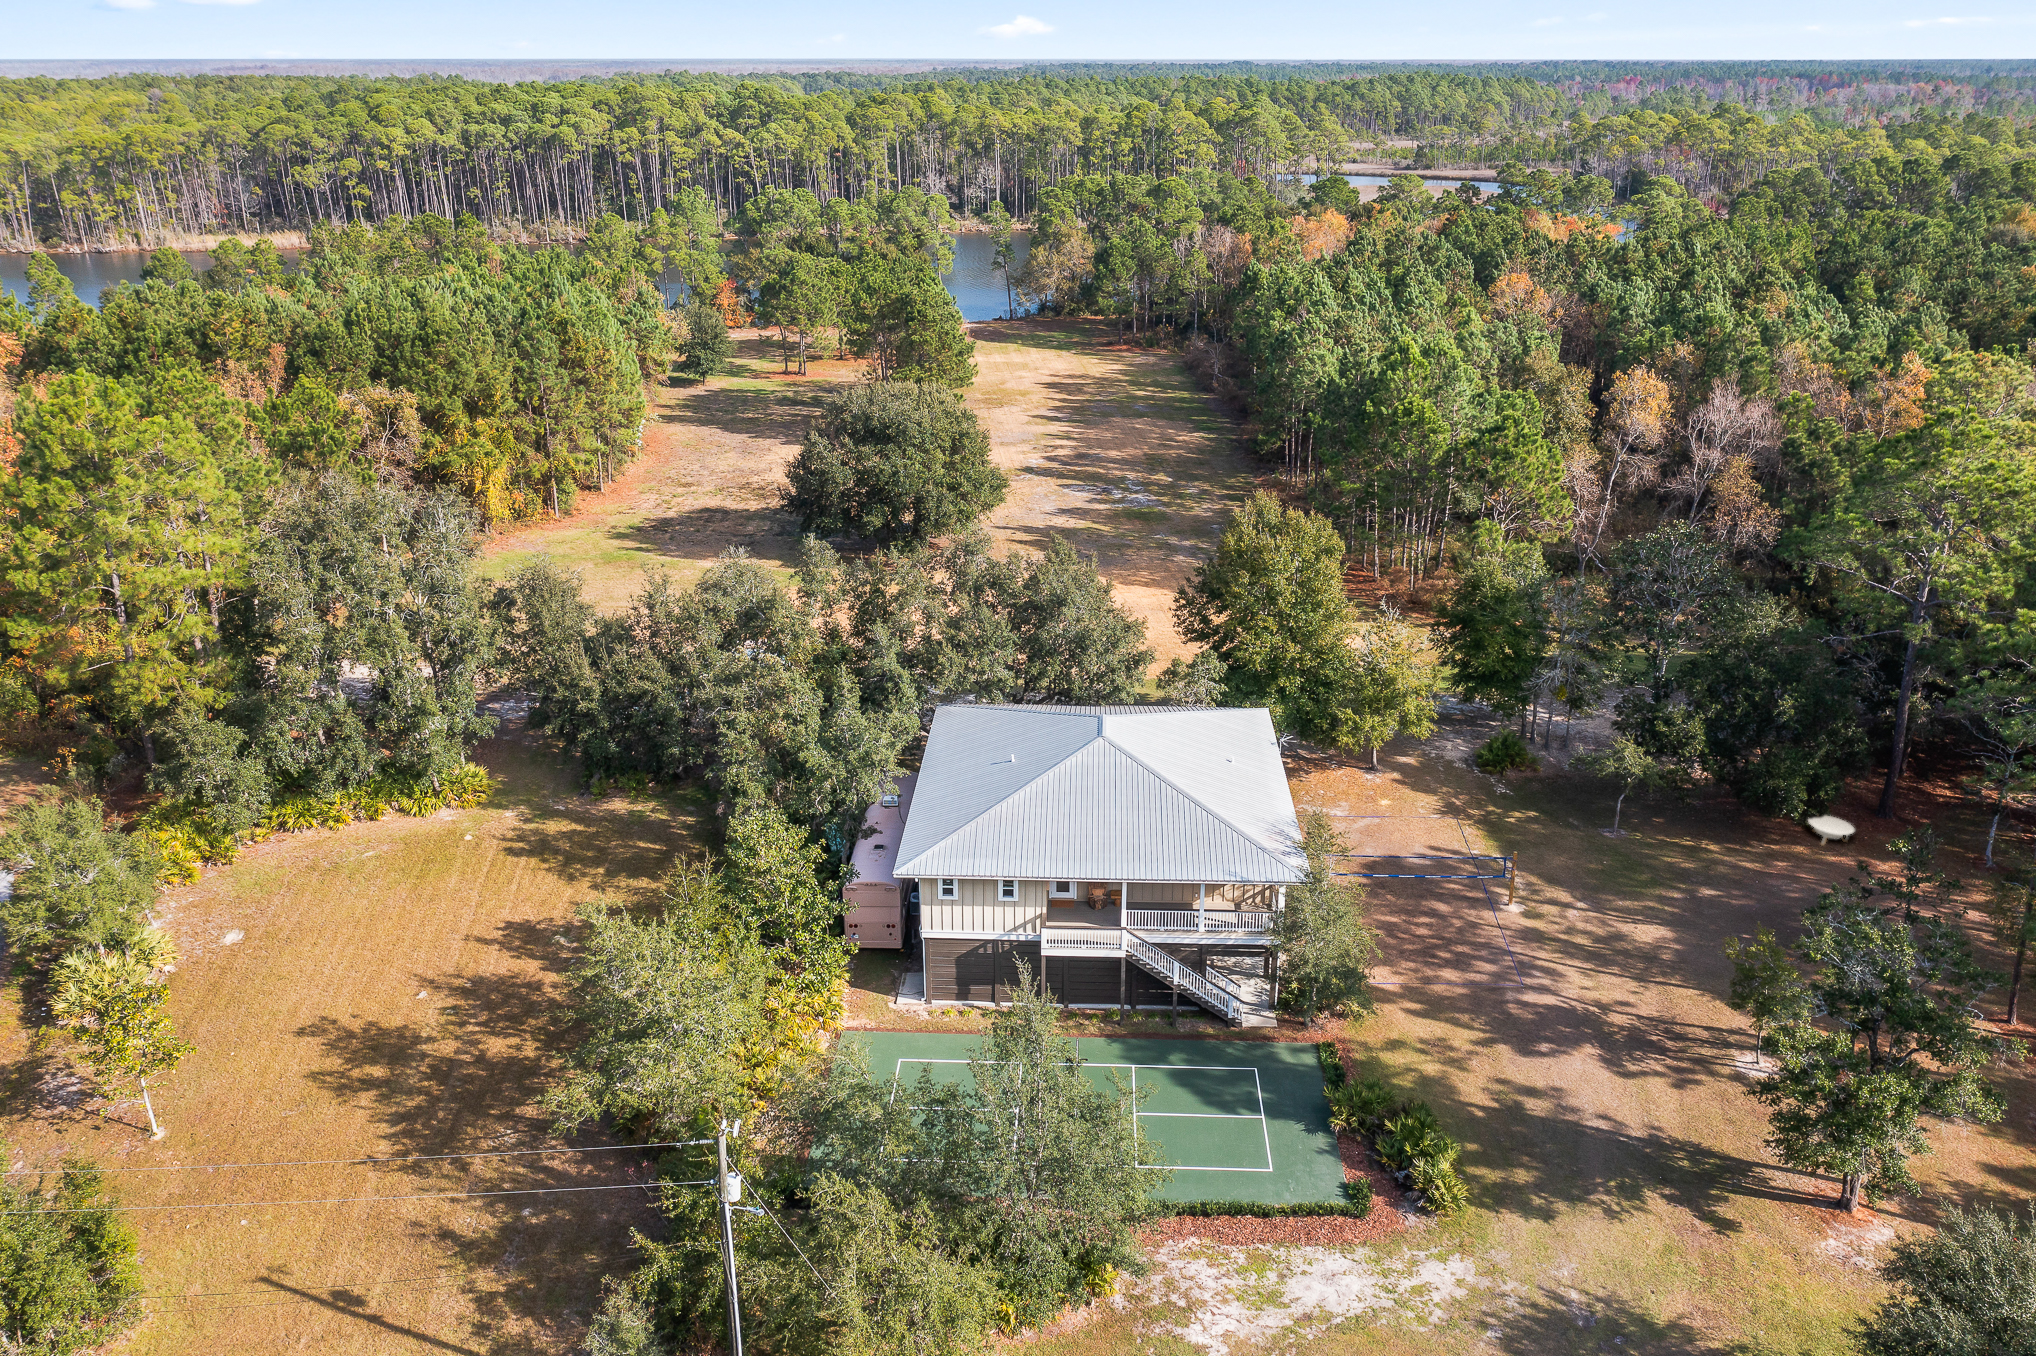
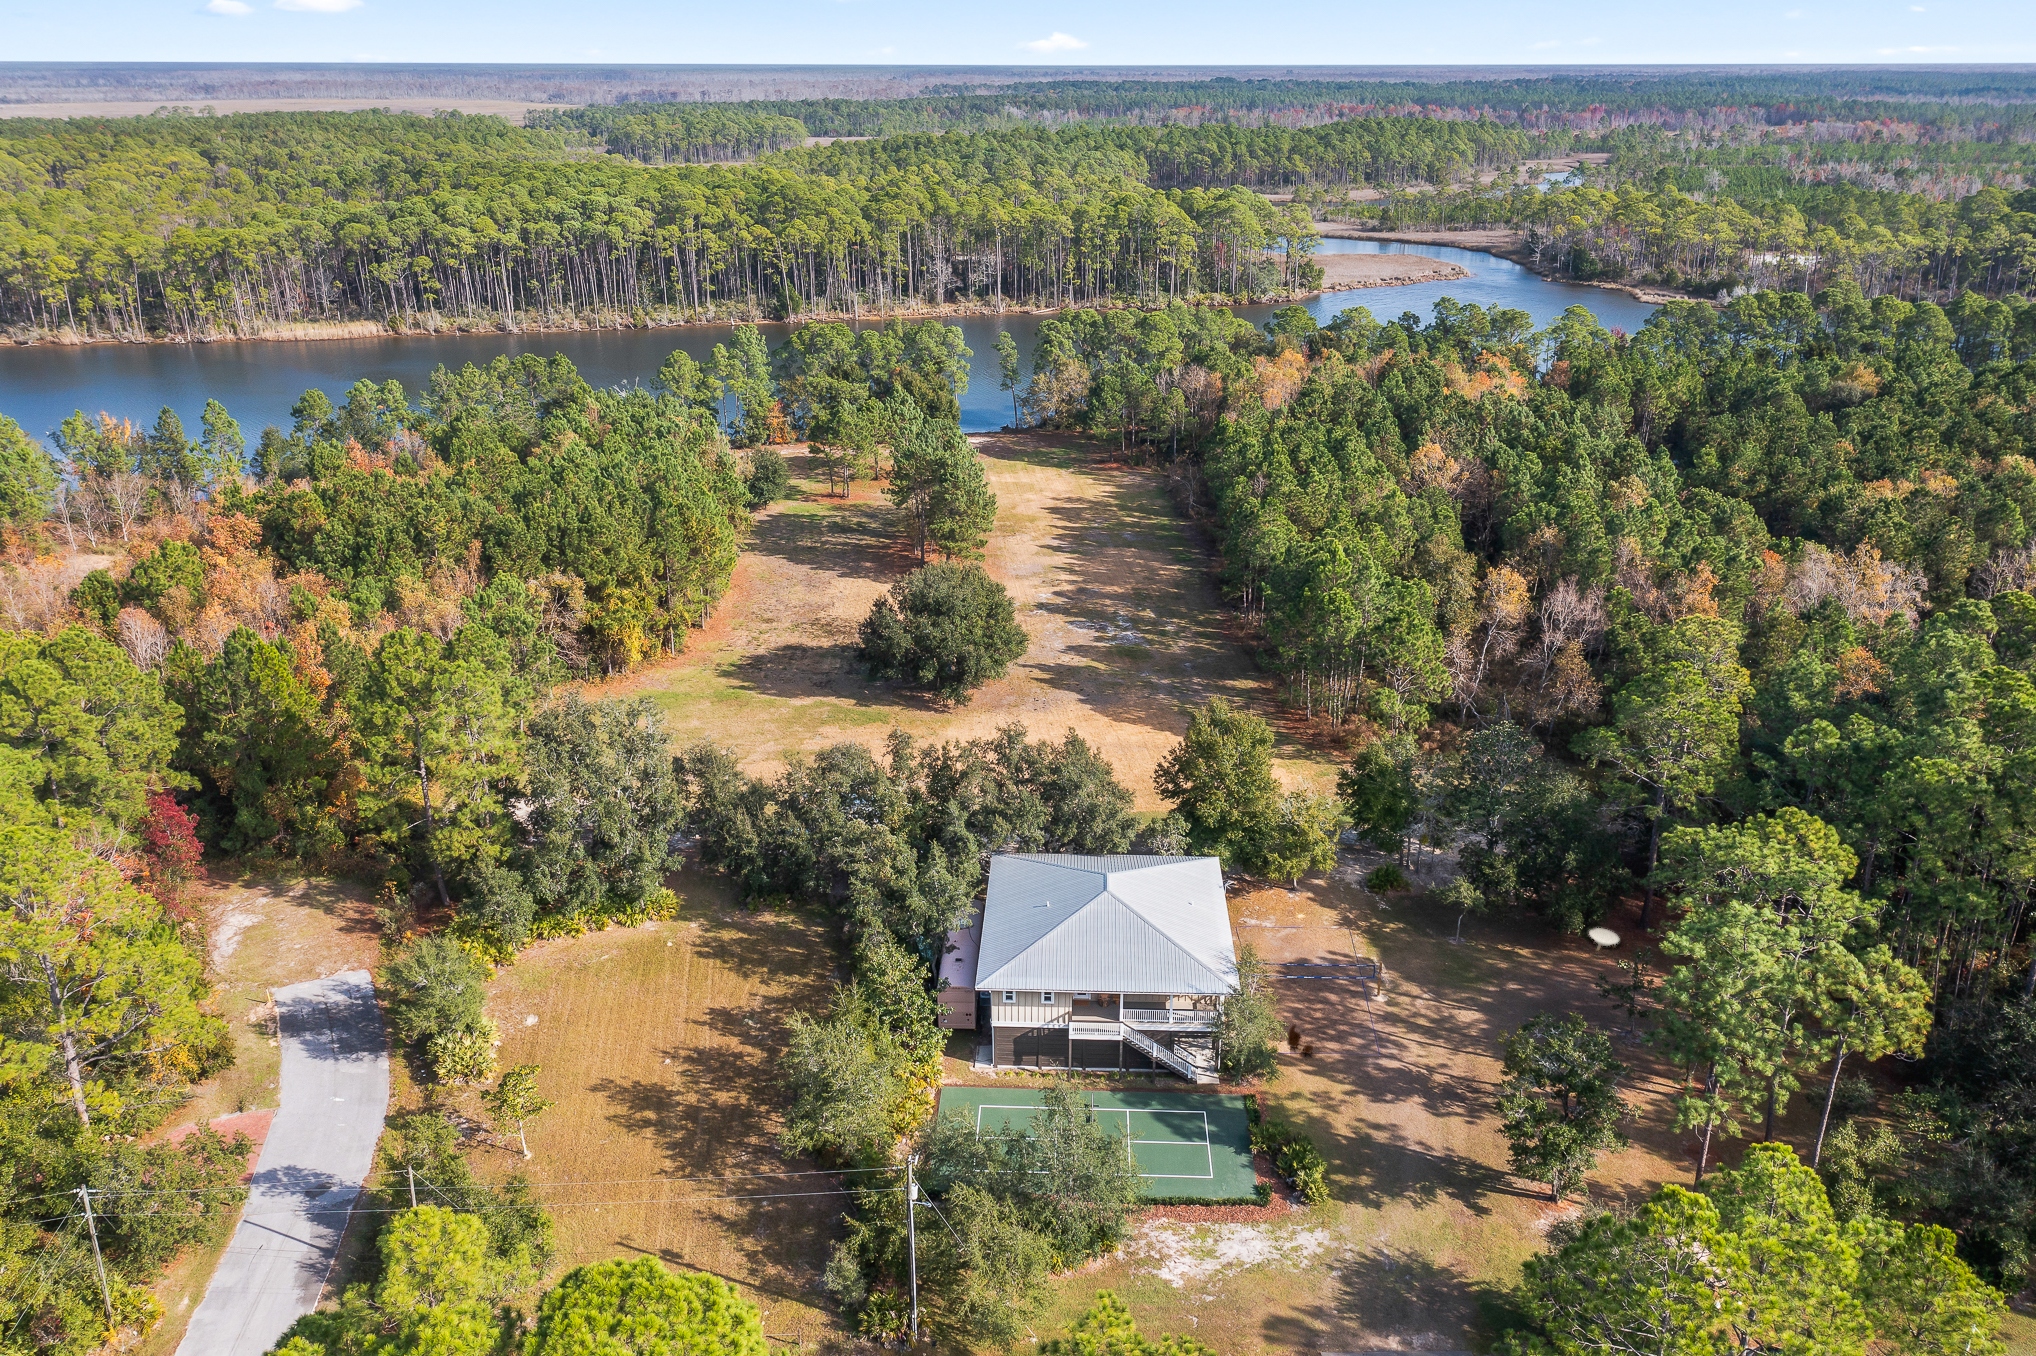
lounge chair: none [1379,939,1419,989] -> present [1287,1025,1313,1055]

